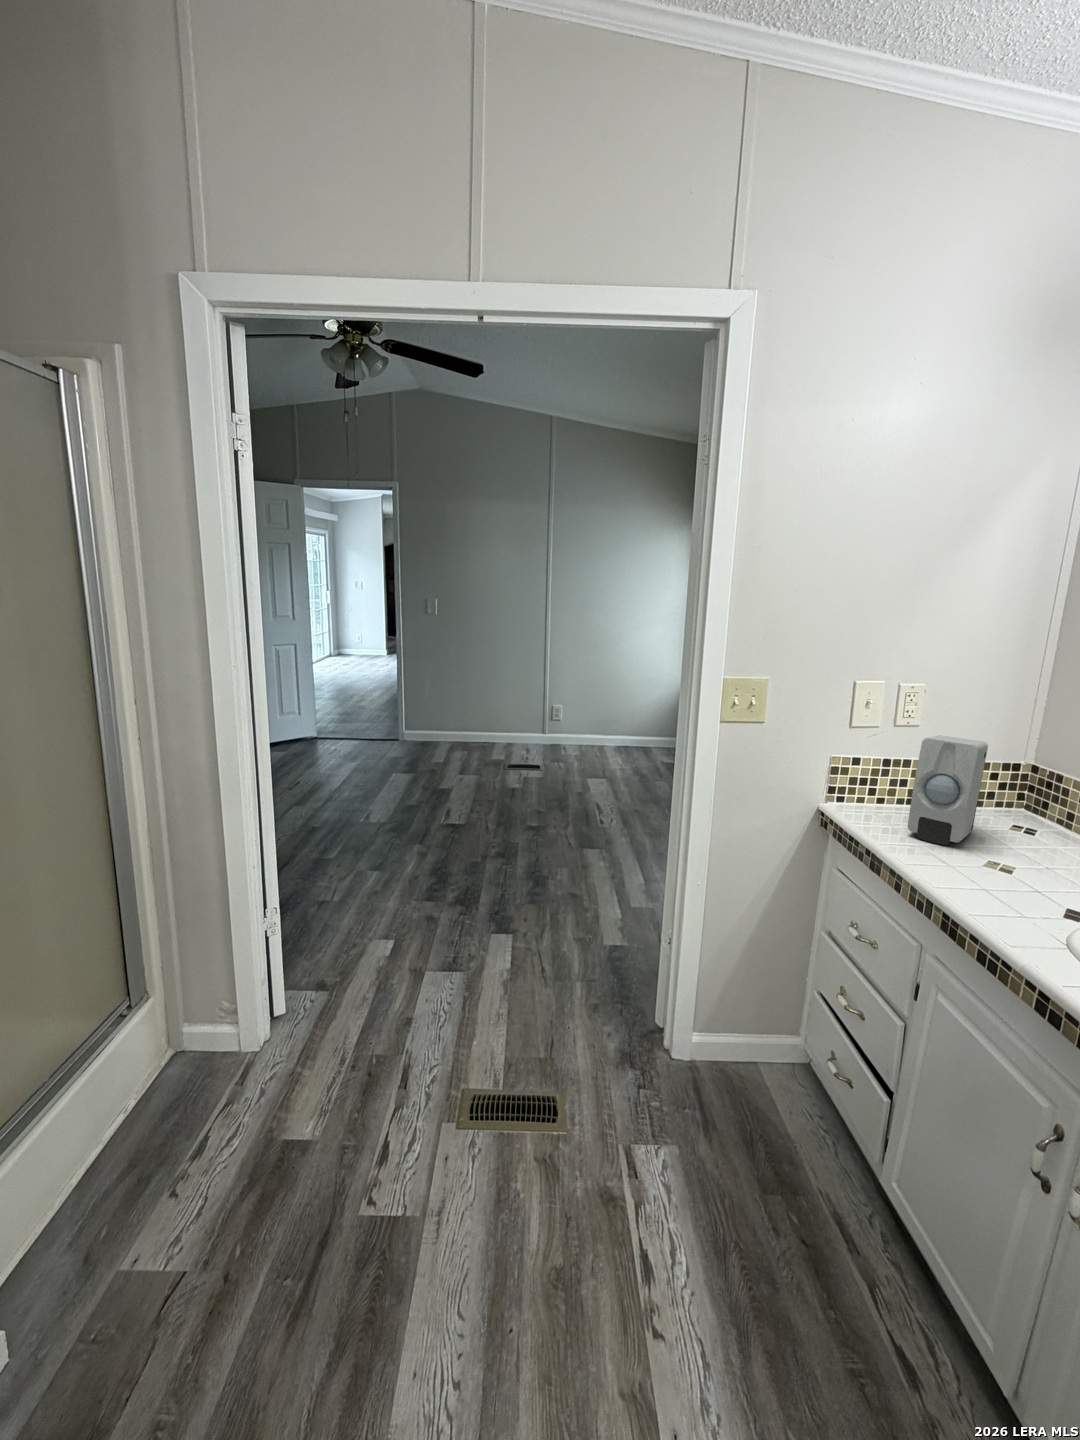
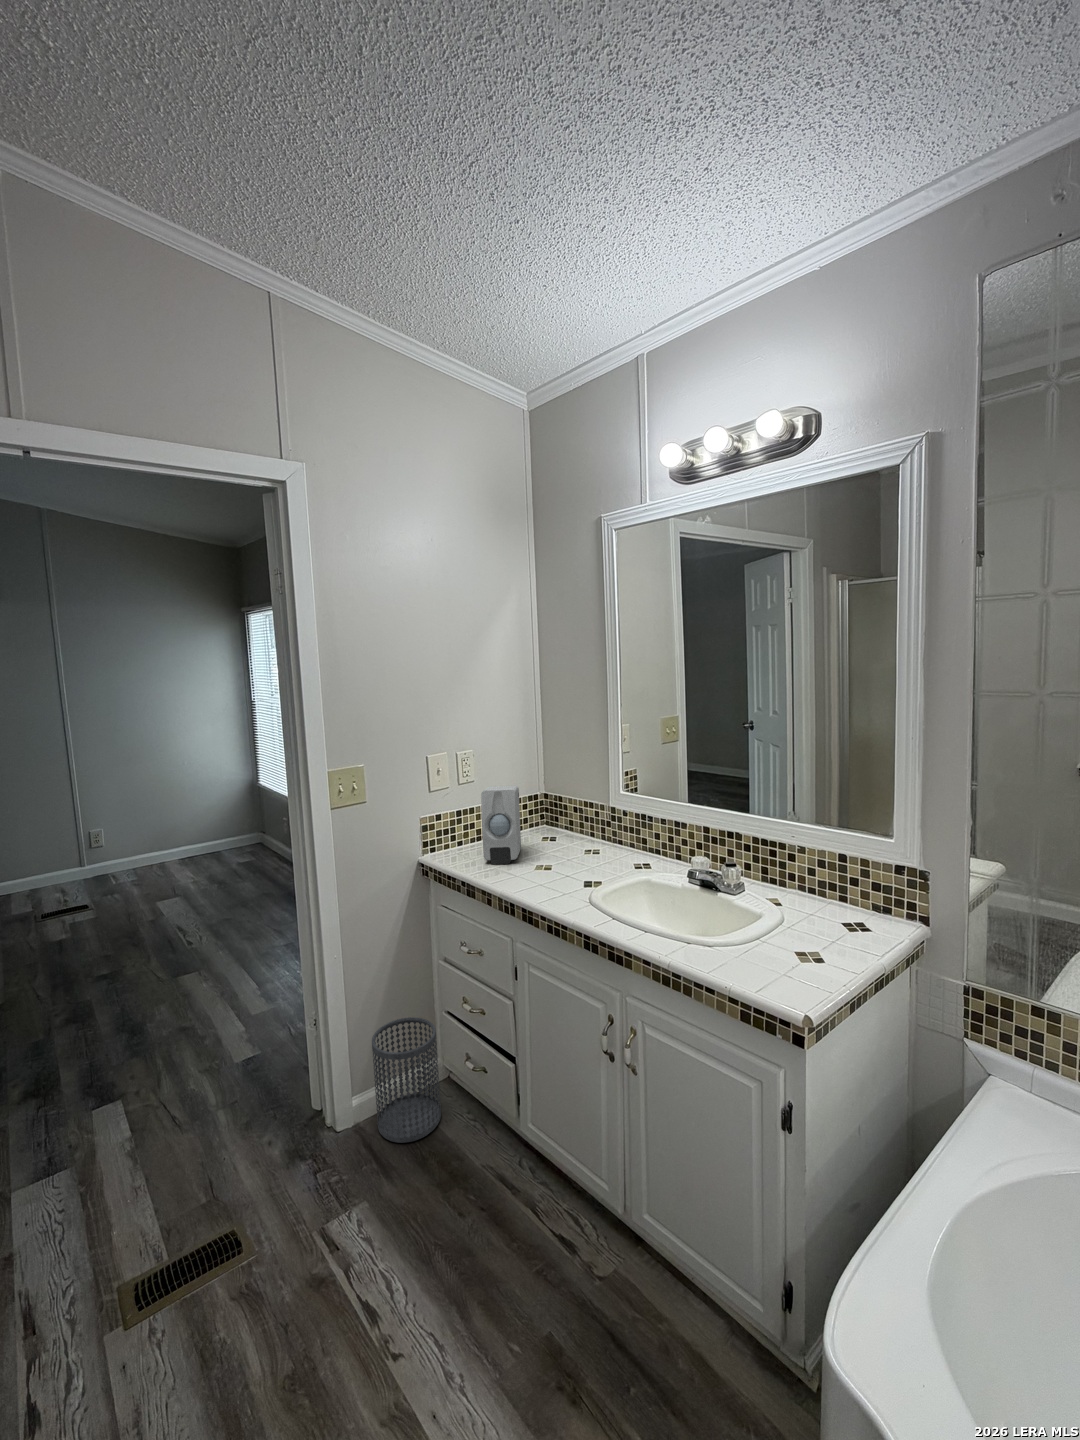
wastebasket: none [711,976,797,1117] -> present [372,1017,441,1143]

